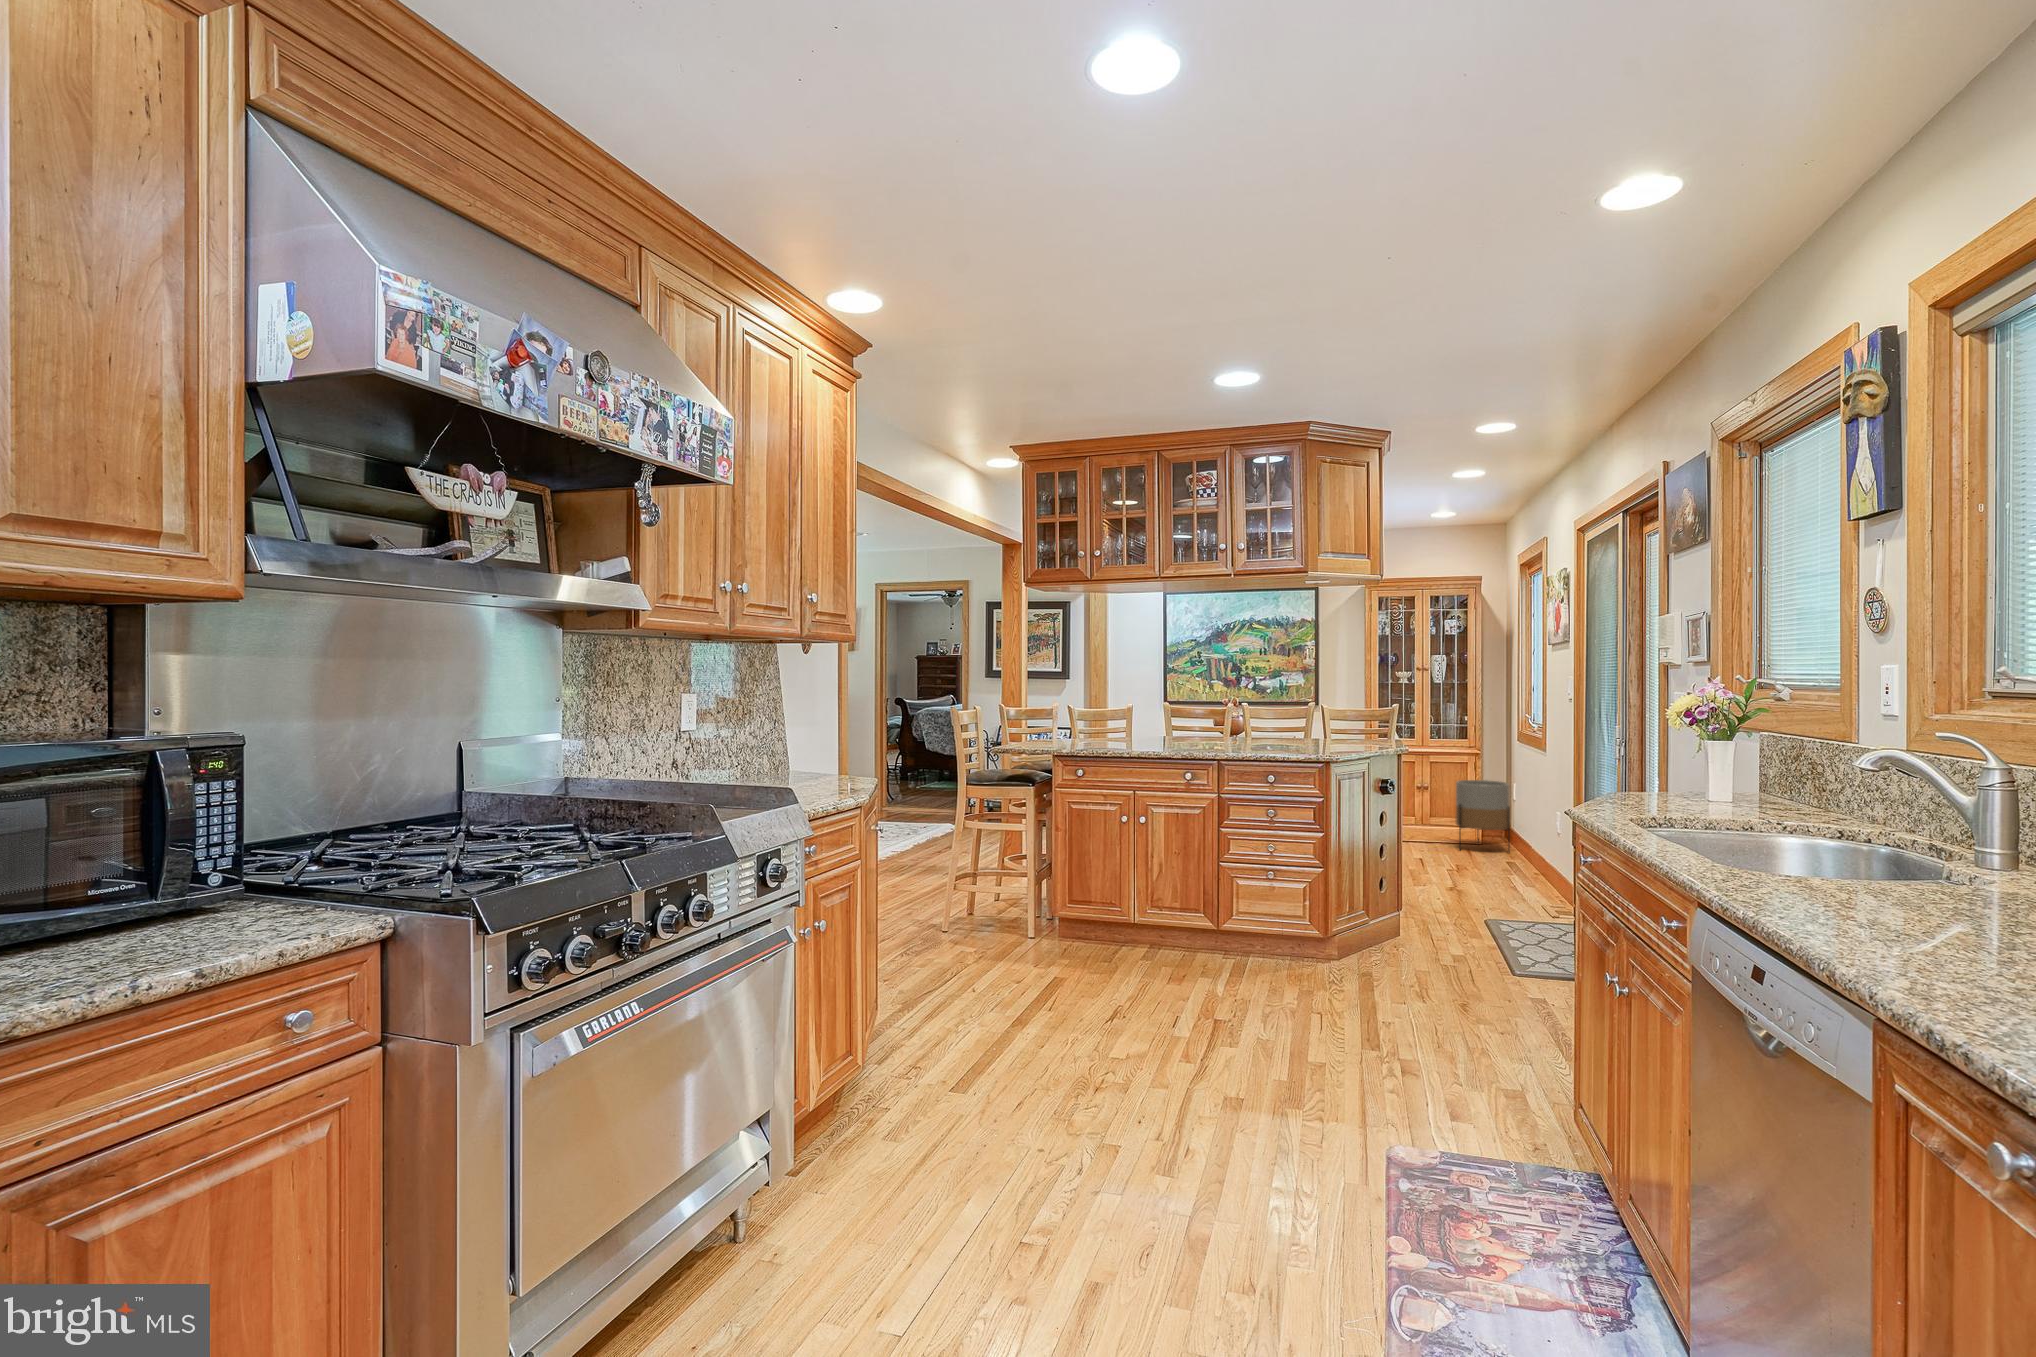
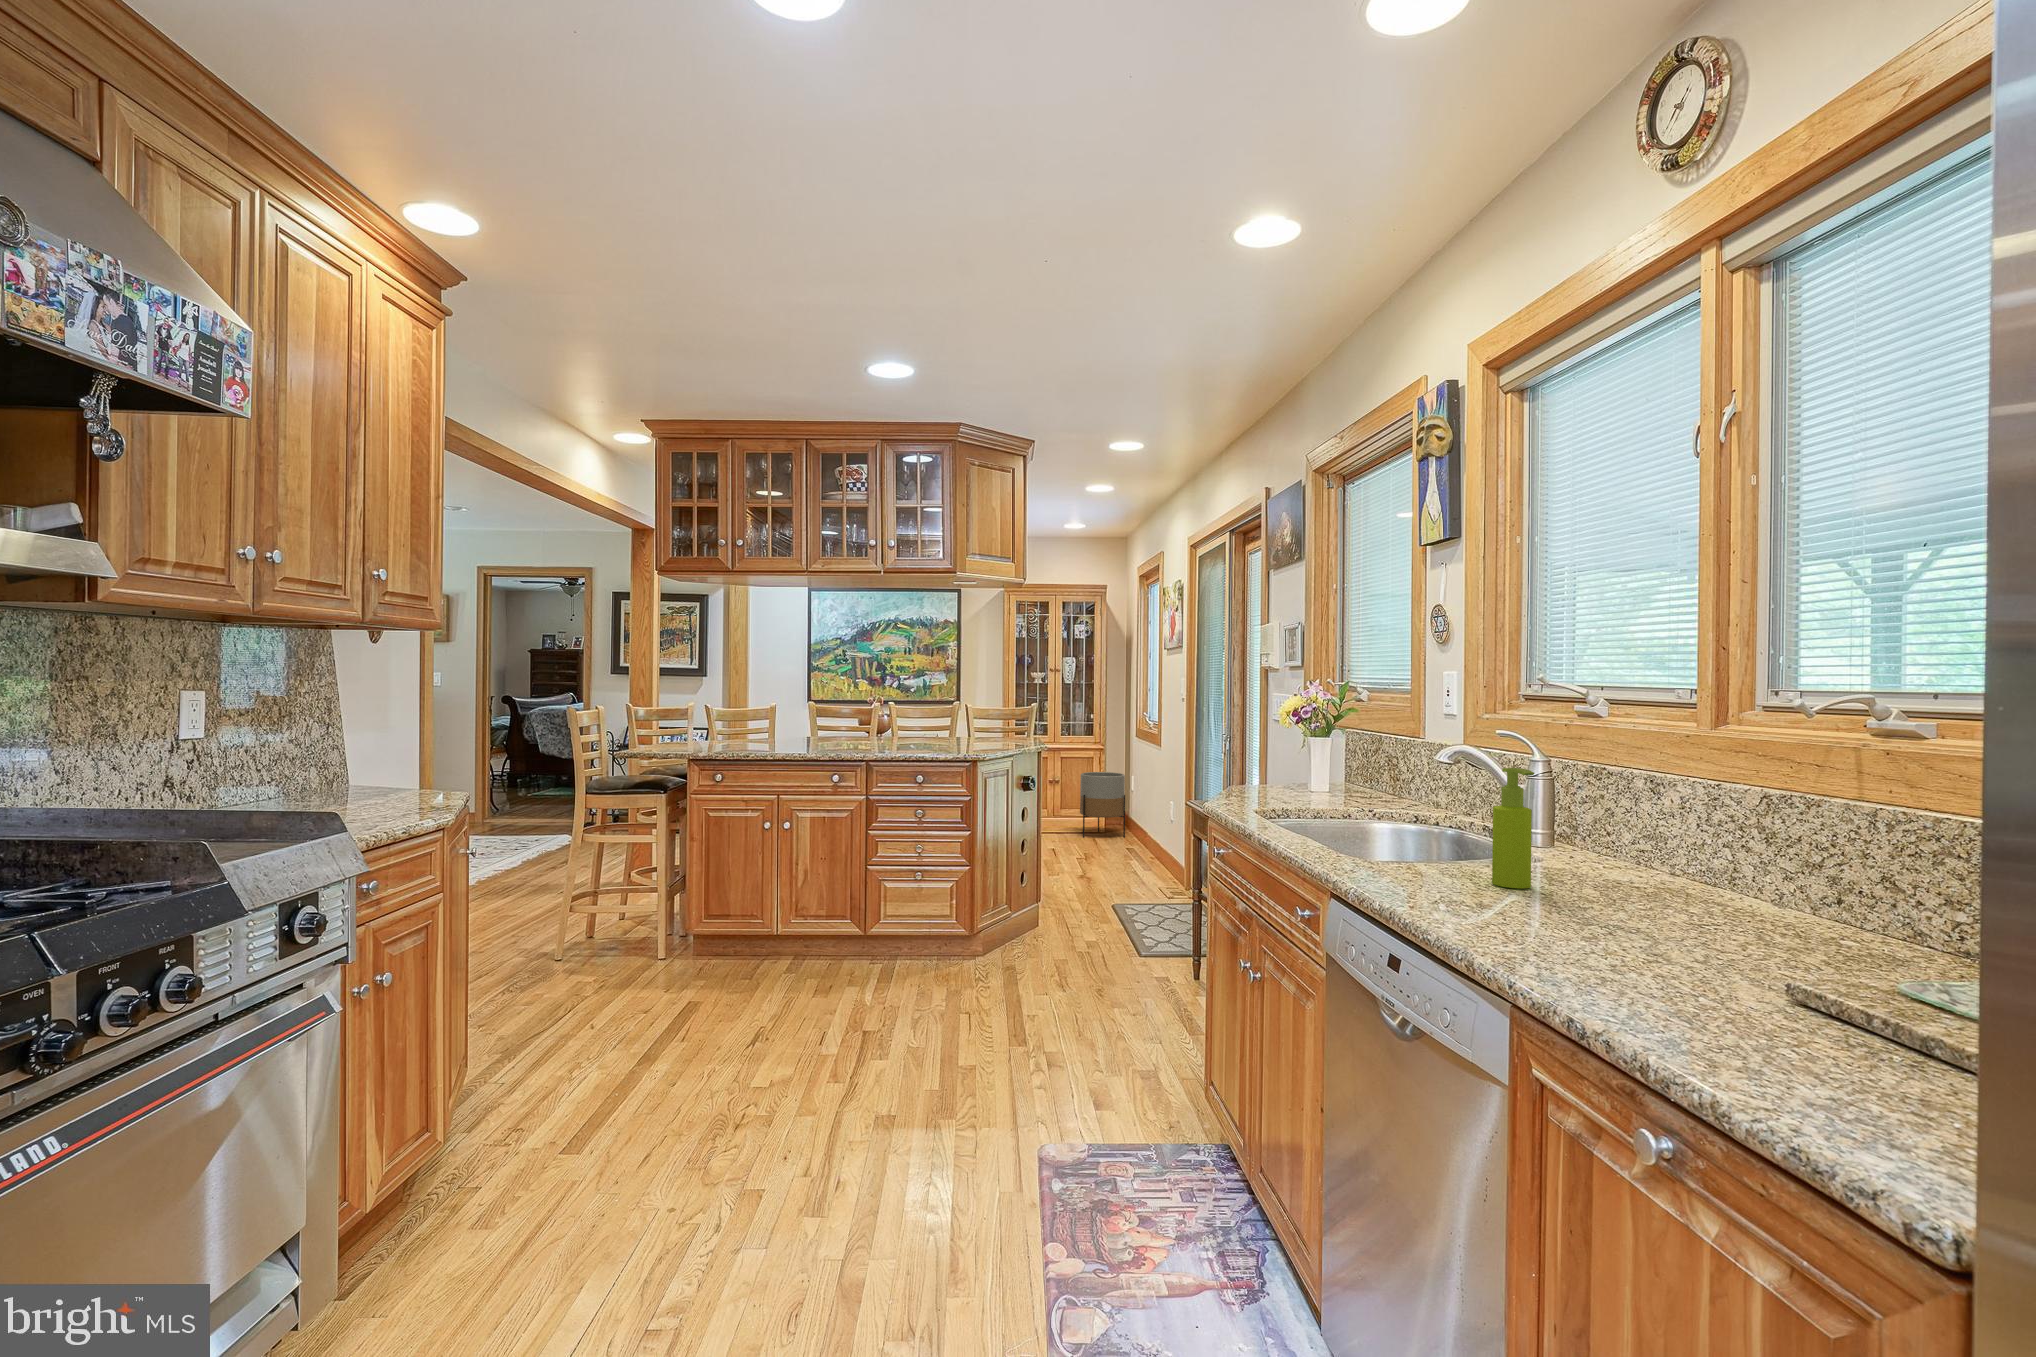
soap dispenser: none [1906,772,1961,909] -> present [1492,768,1534,888]

